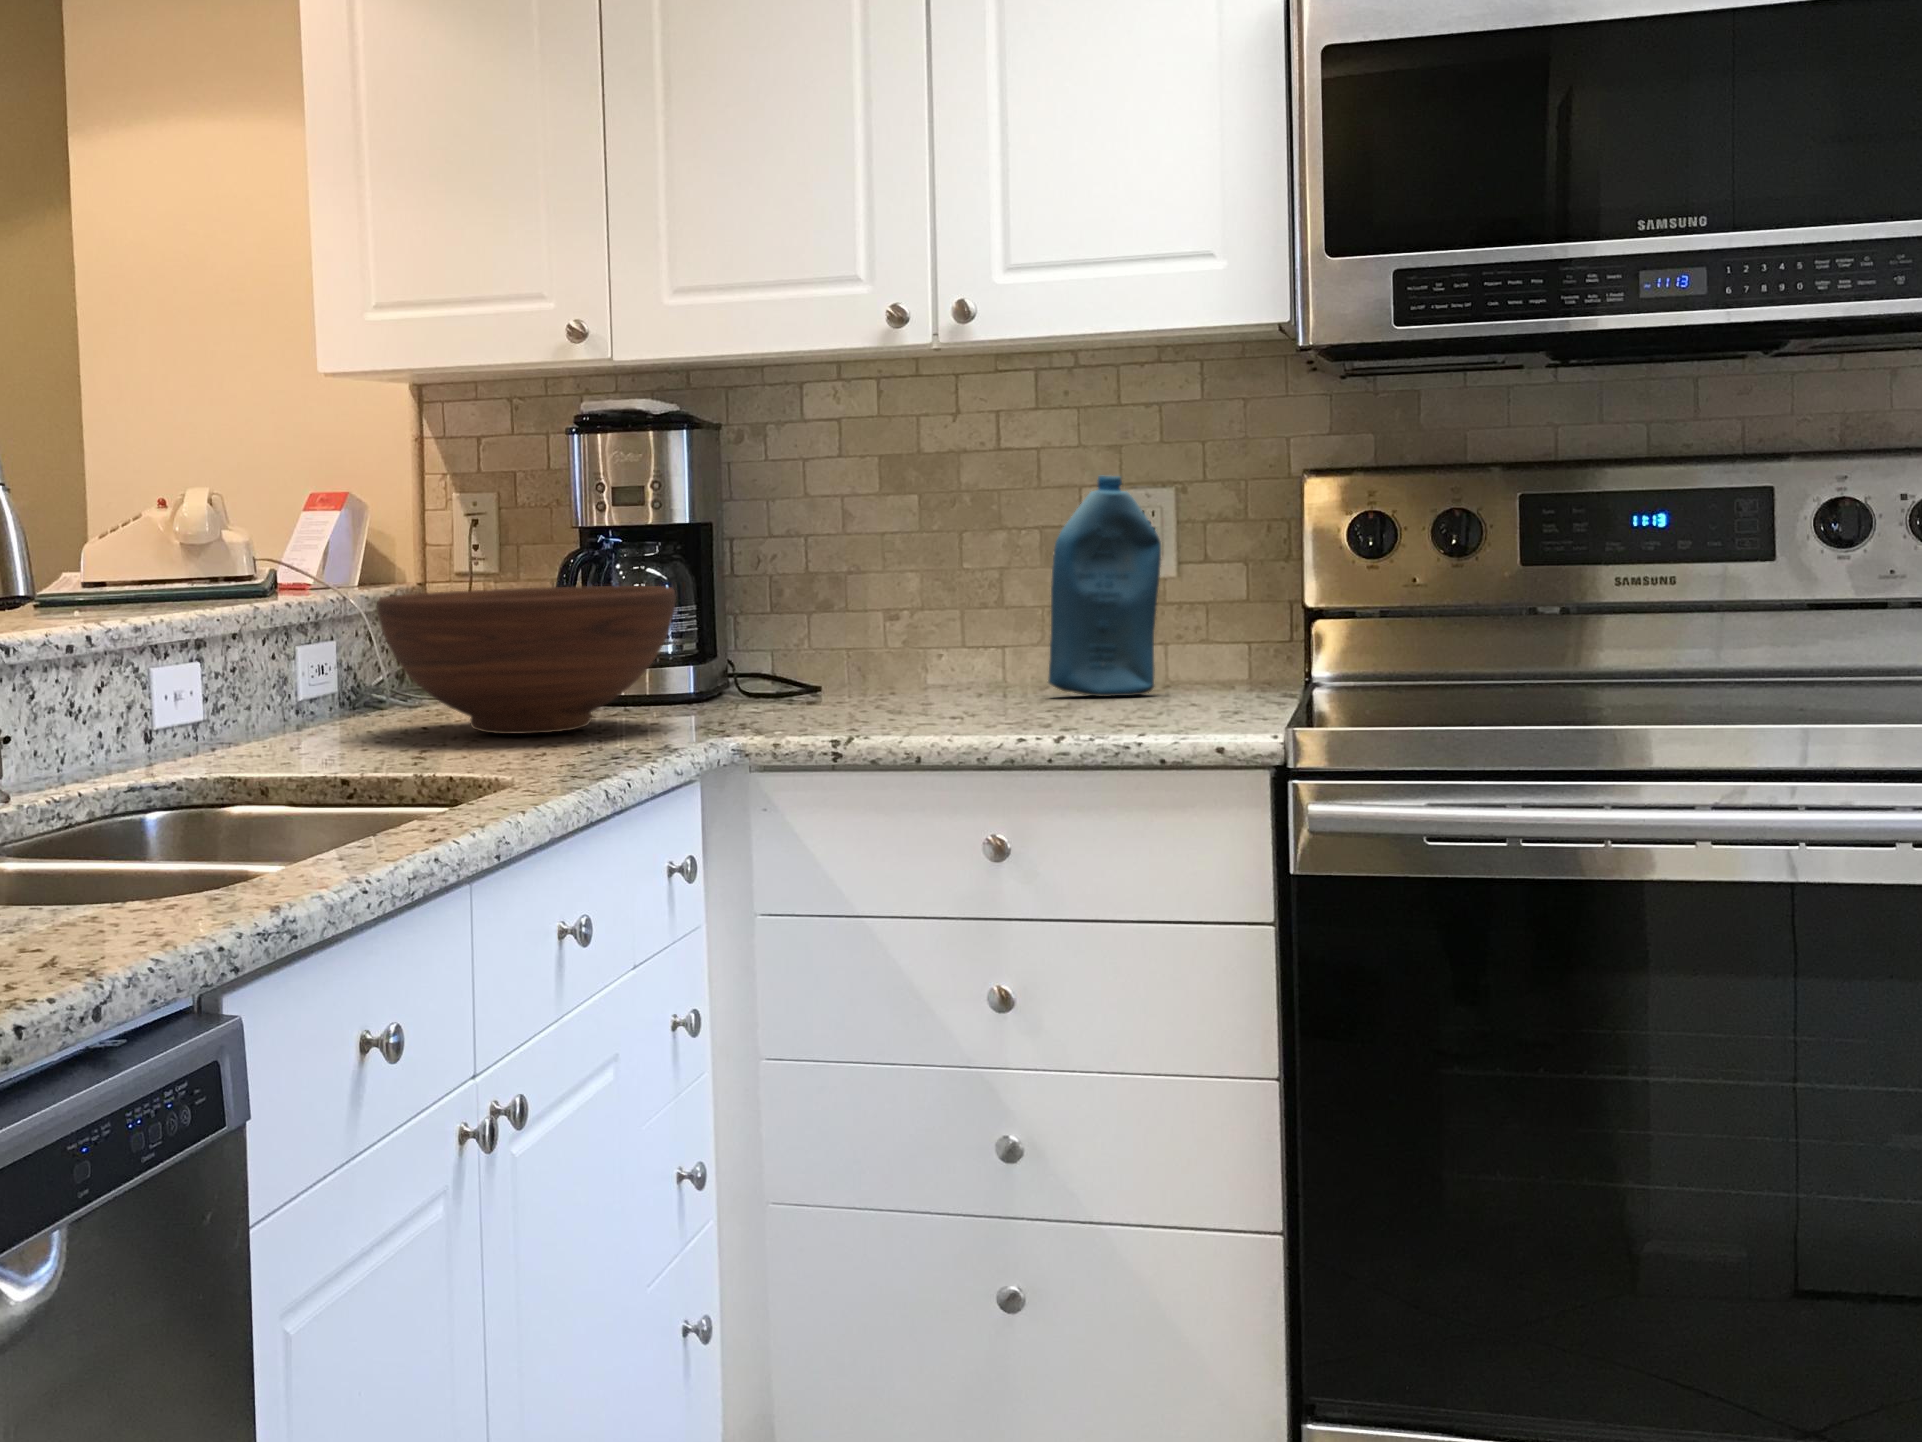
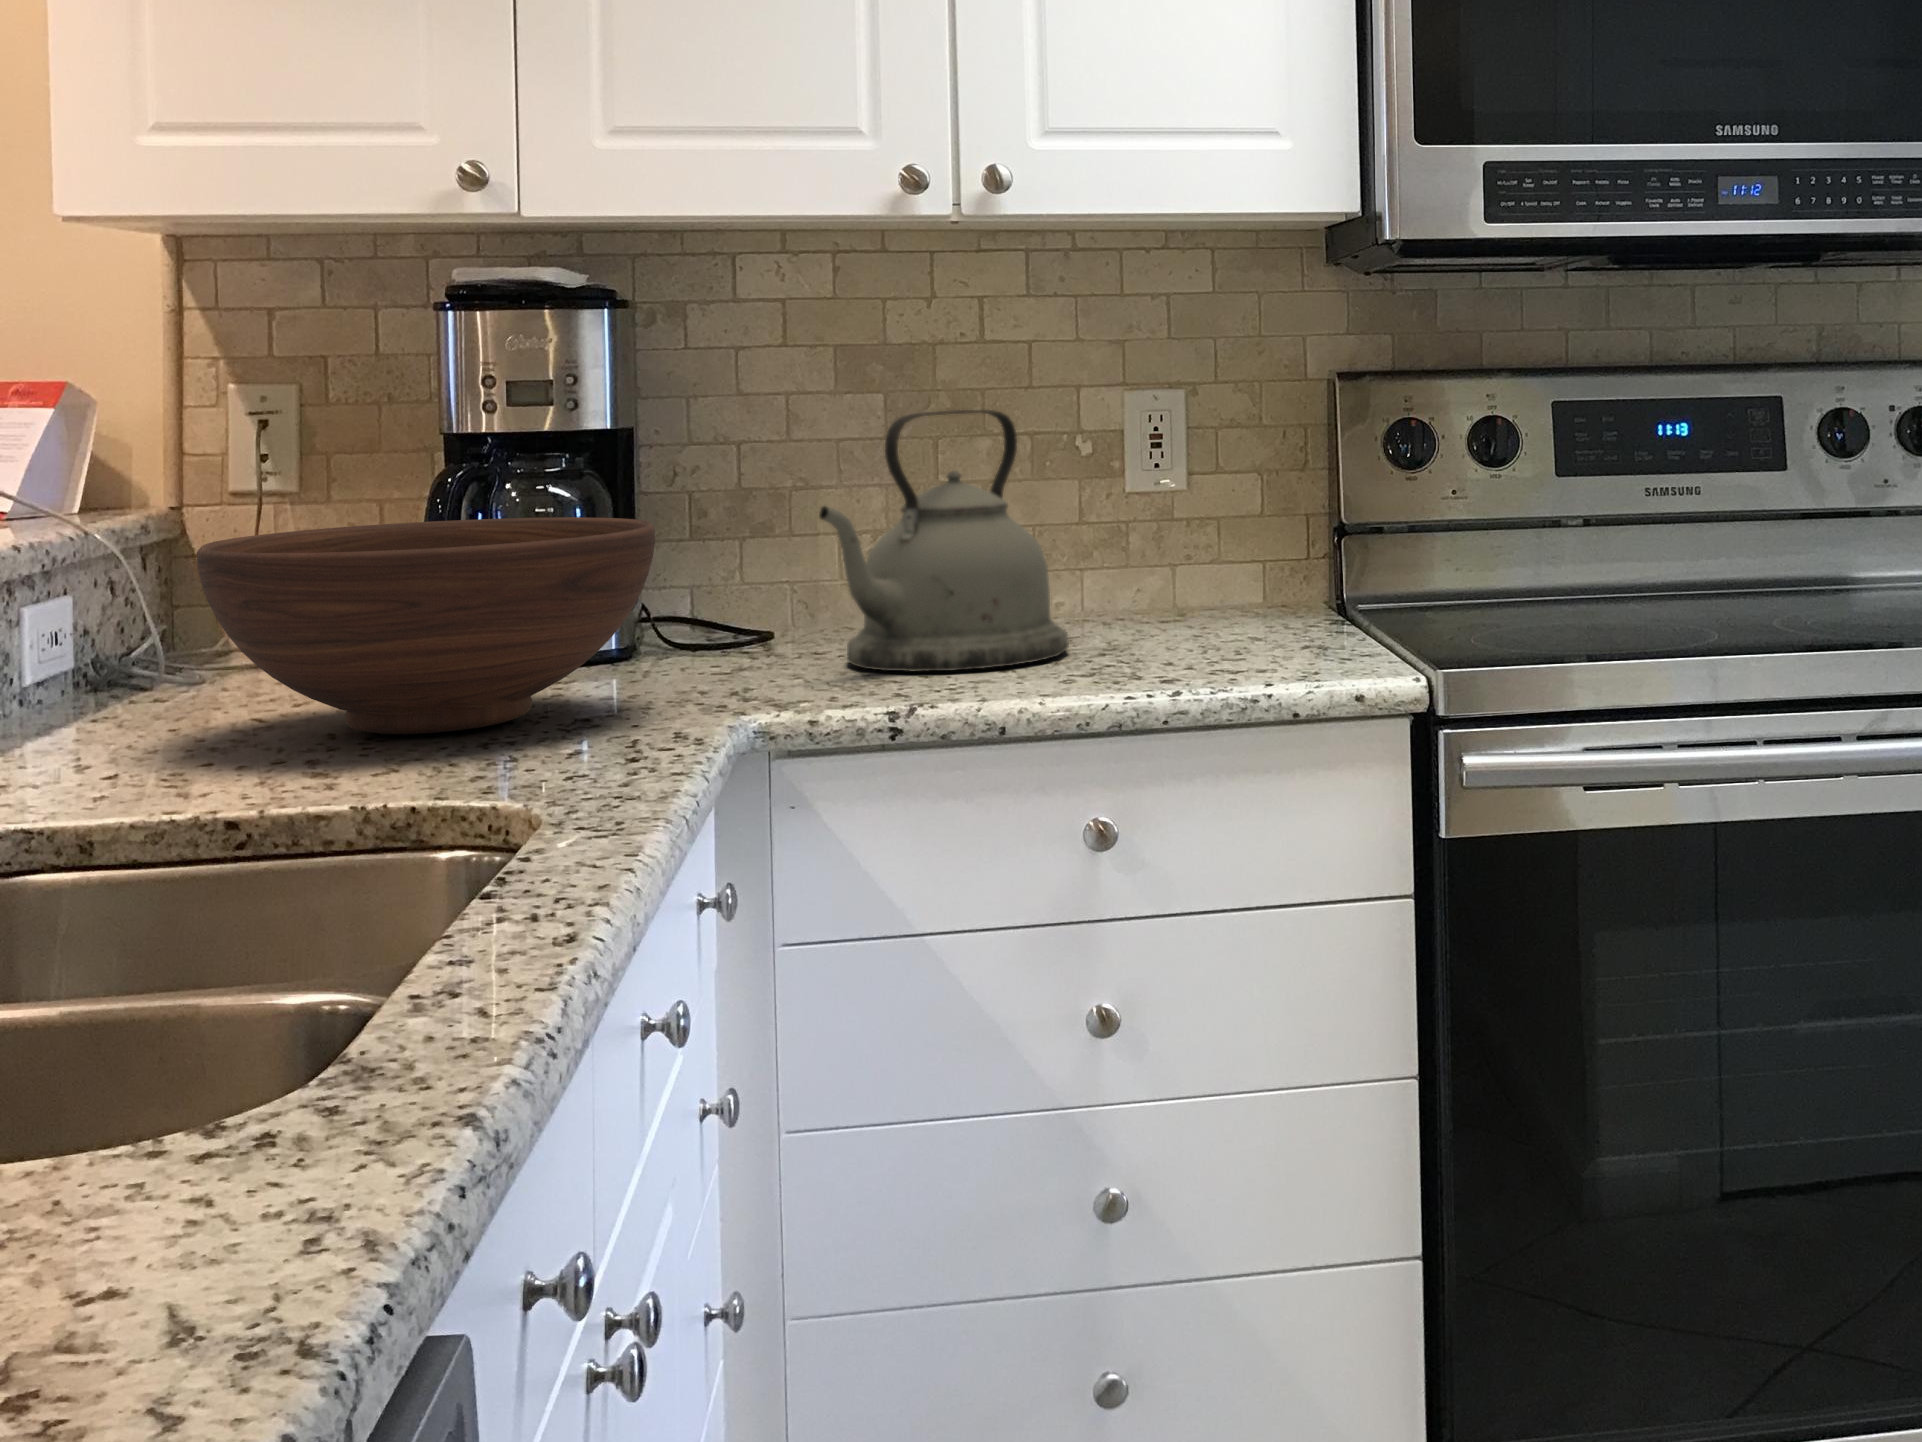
bottle: present [1048,475,1161,696] -> none [1068,375,1191,628]
kettle: none [806,504,1024,716] -> present [819,410,1069,671]

